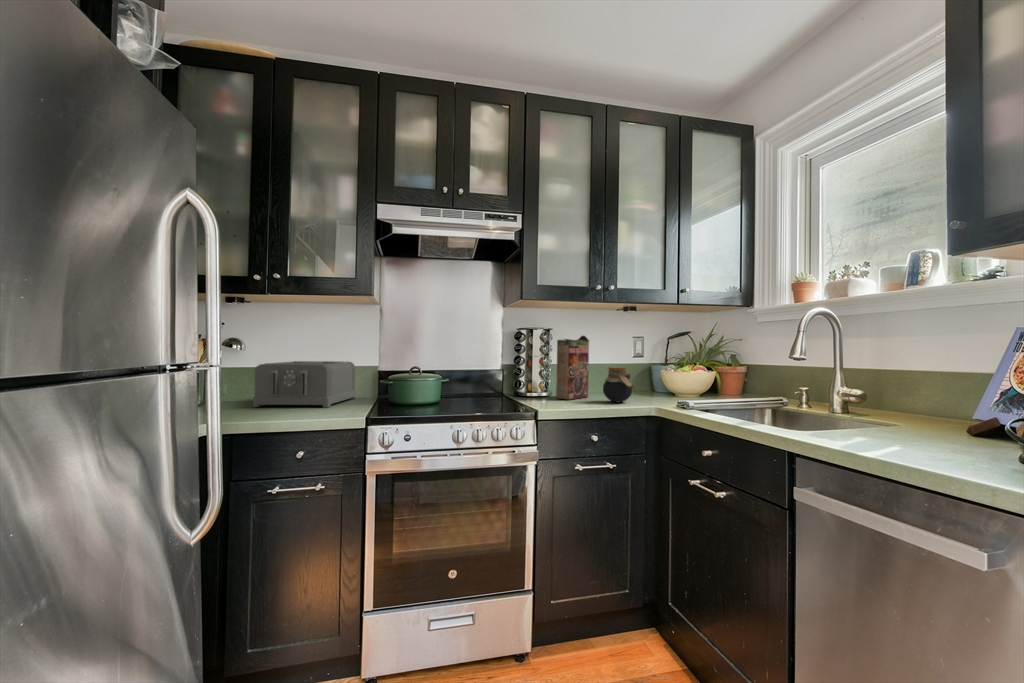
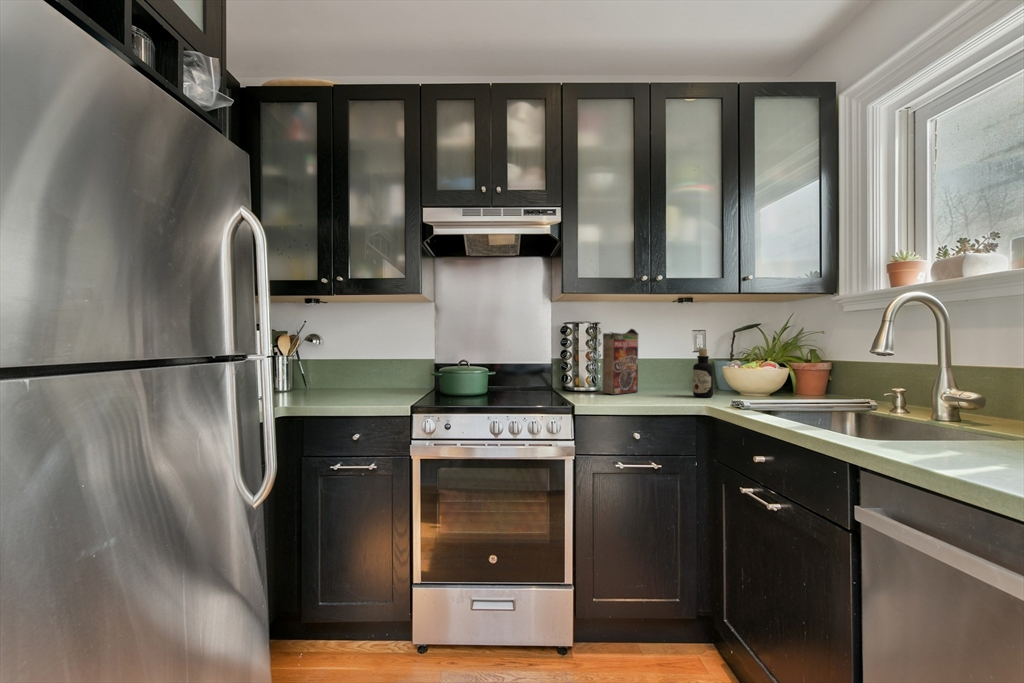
bottle: none [640,356,657,400] -> present [693,349,713,397]
toaster: present [253,361,356,408] -> none [324,355,417,397]
jar: present [603,367,636,402] -> none [649,362,685,399]

